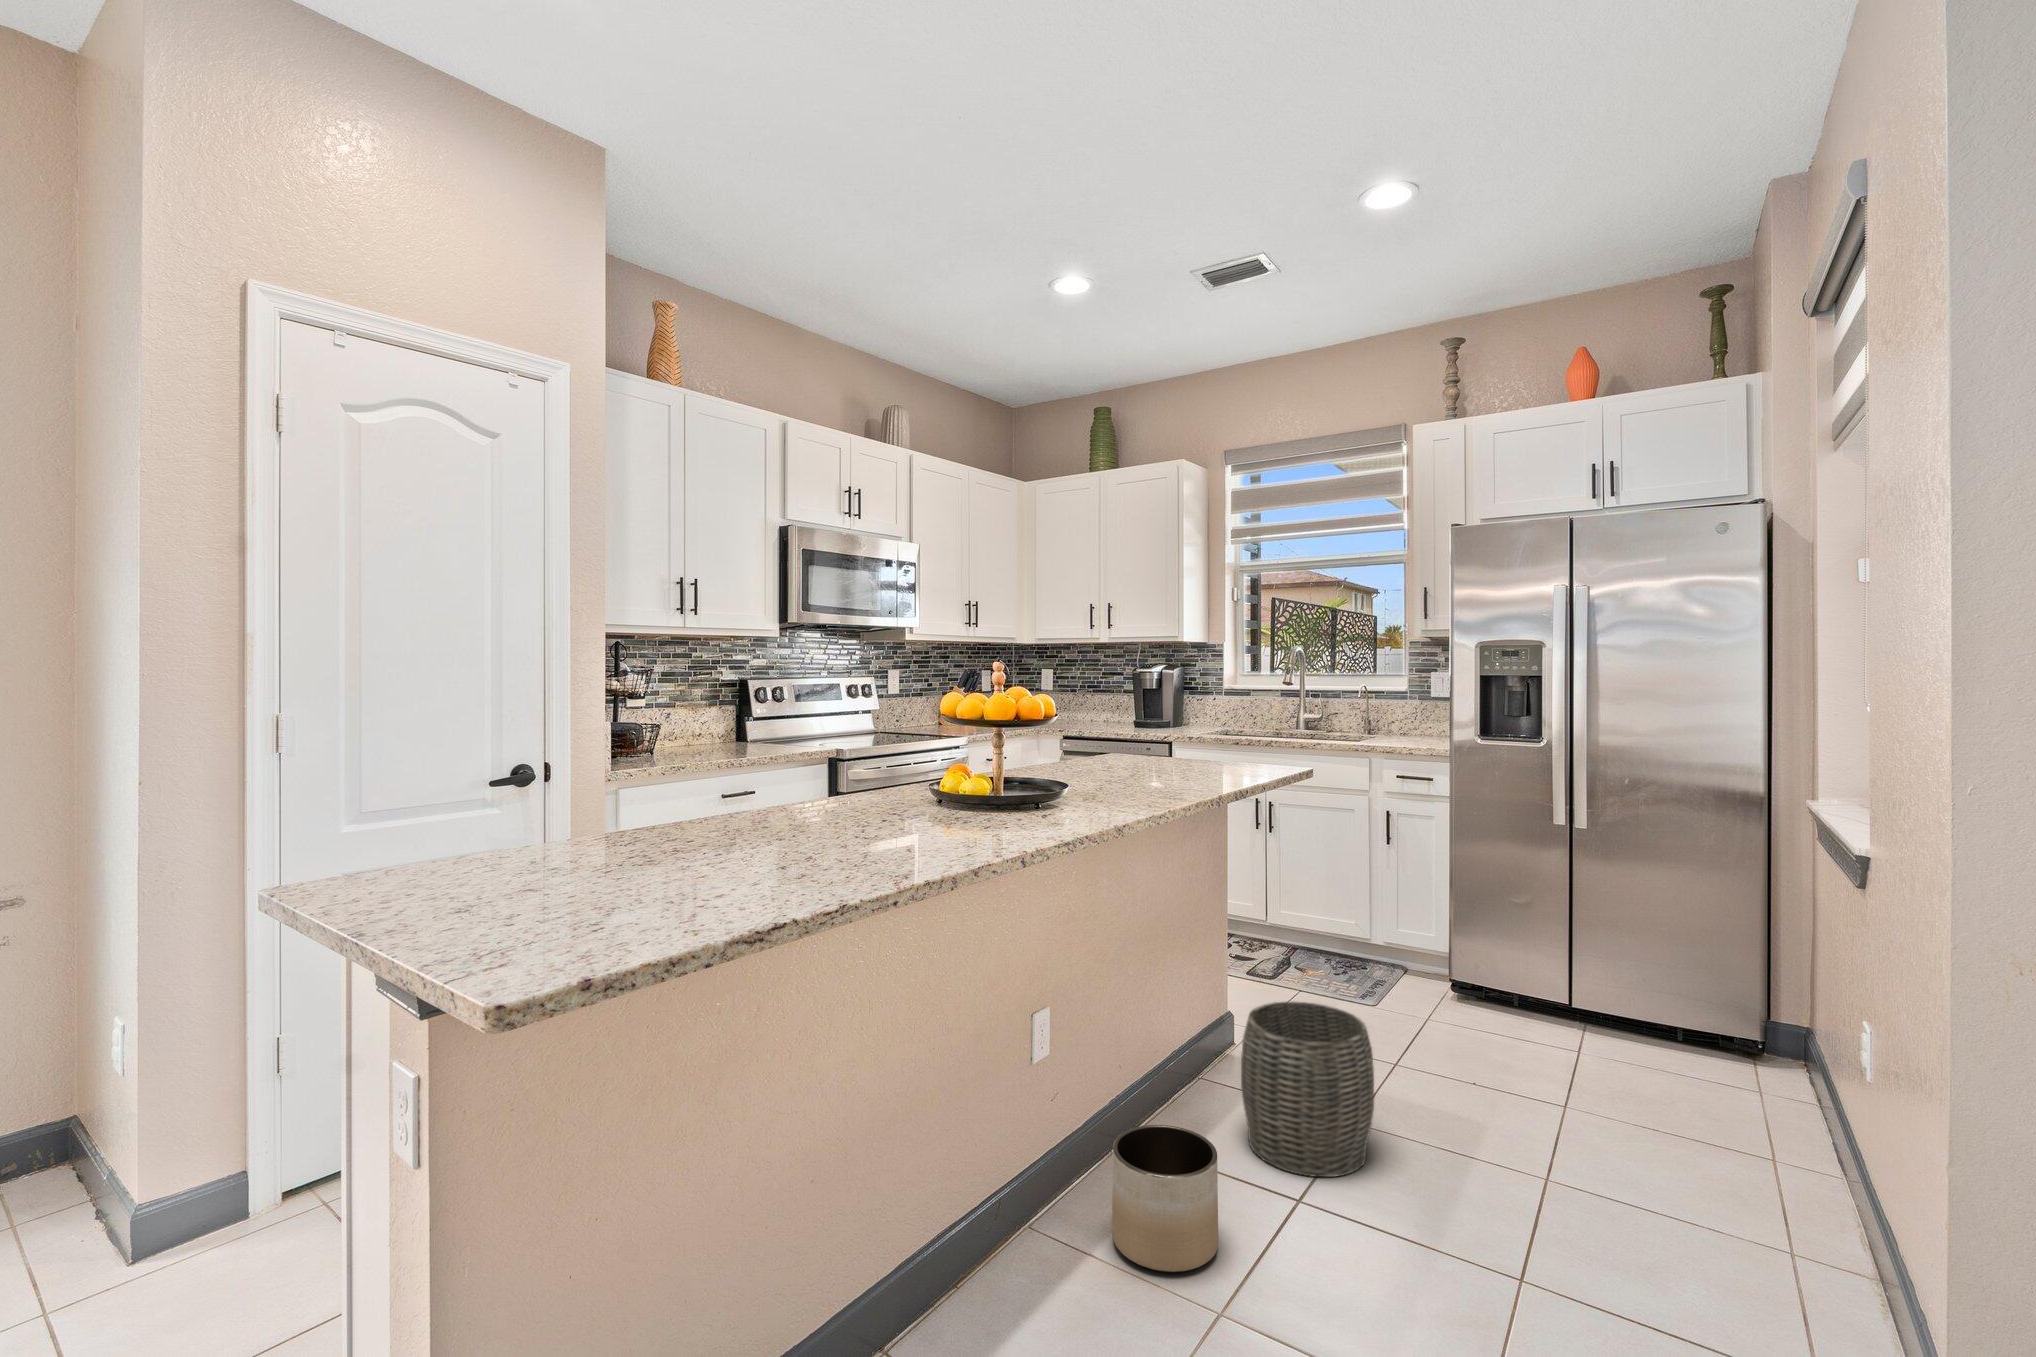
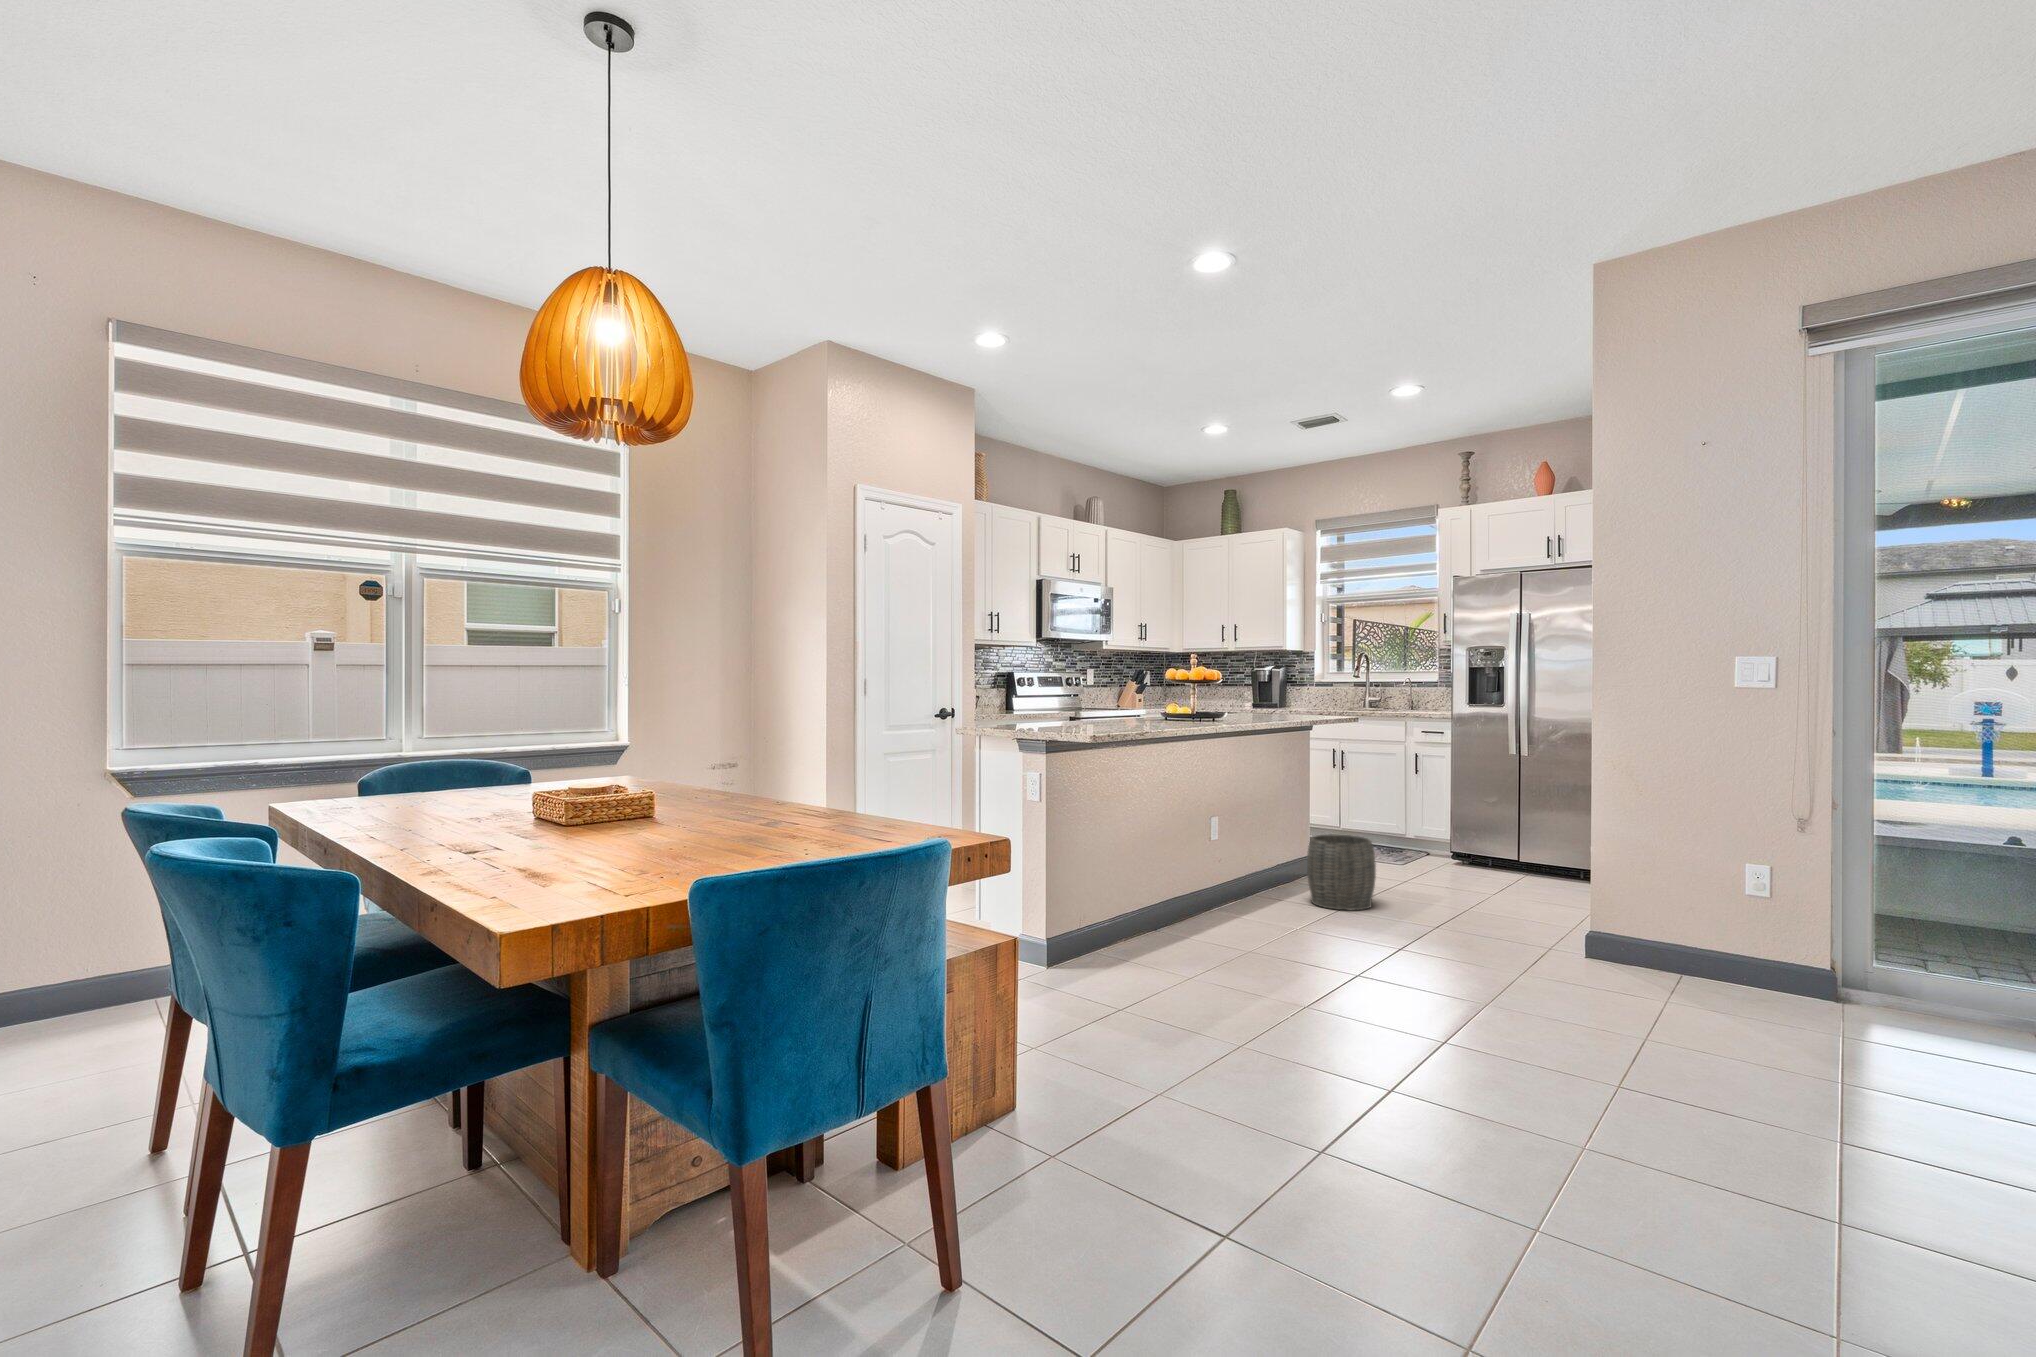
planter: present [1112,1125,1218,1272] -> none [1240,873,1290,927]

